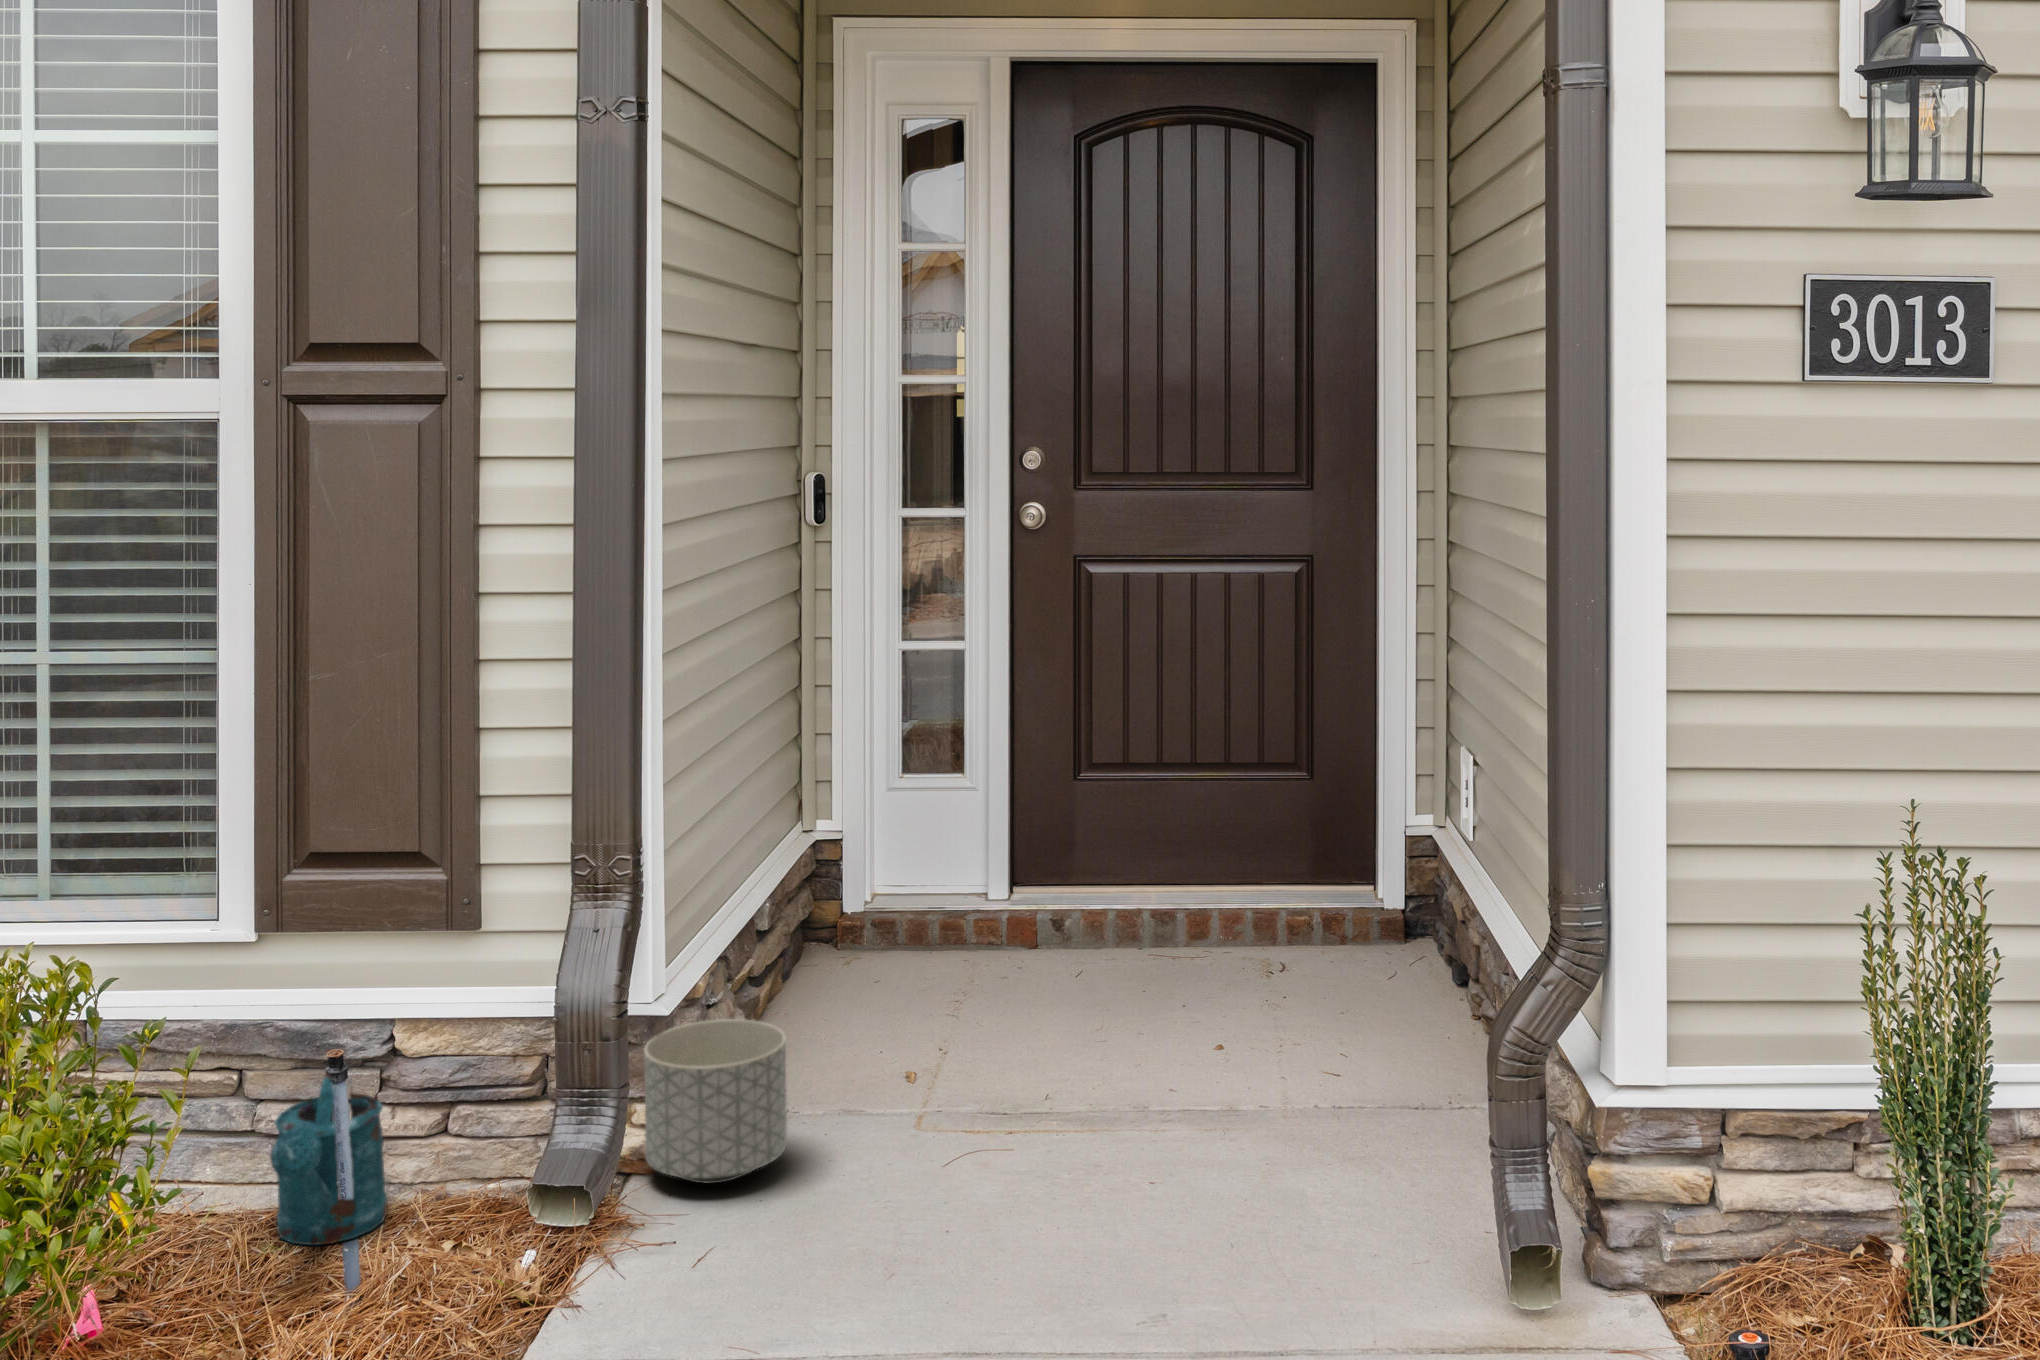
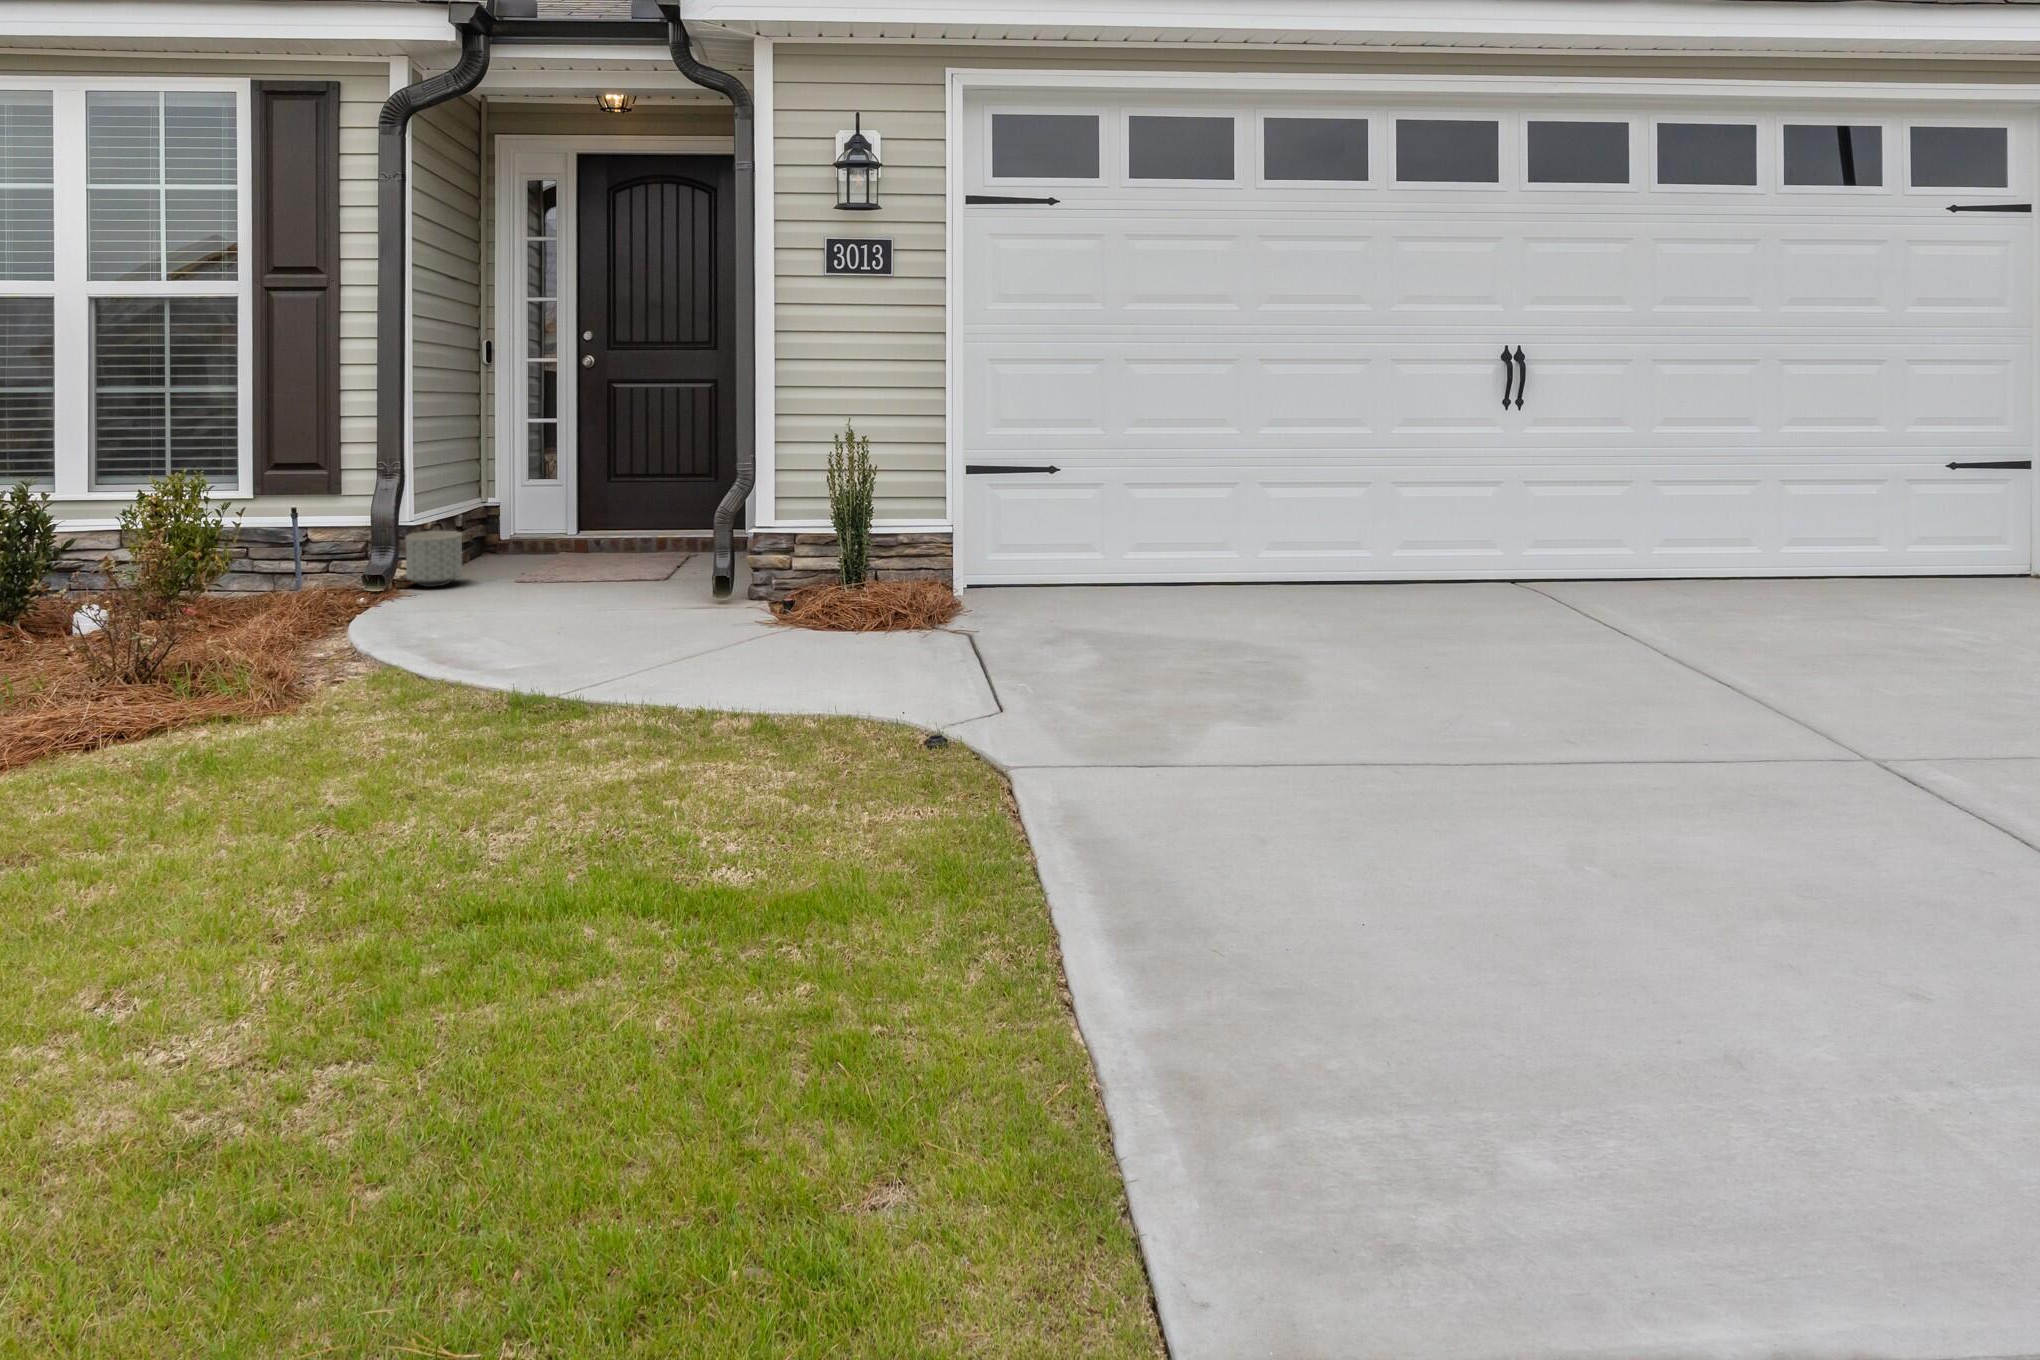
watering can: present [270,1072,388,1245] -> none [263,539,306,598]

